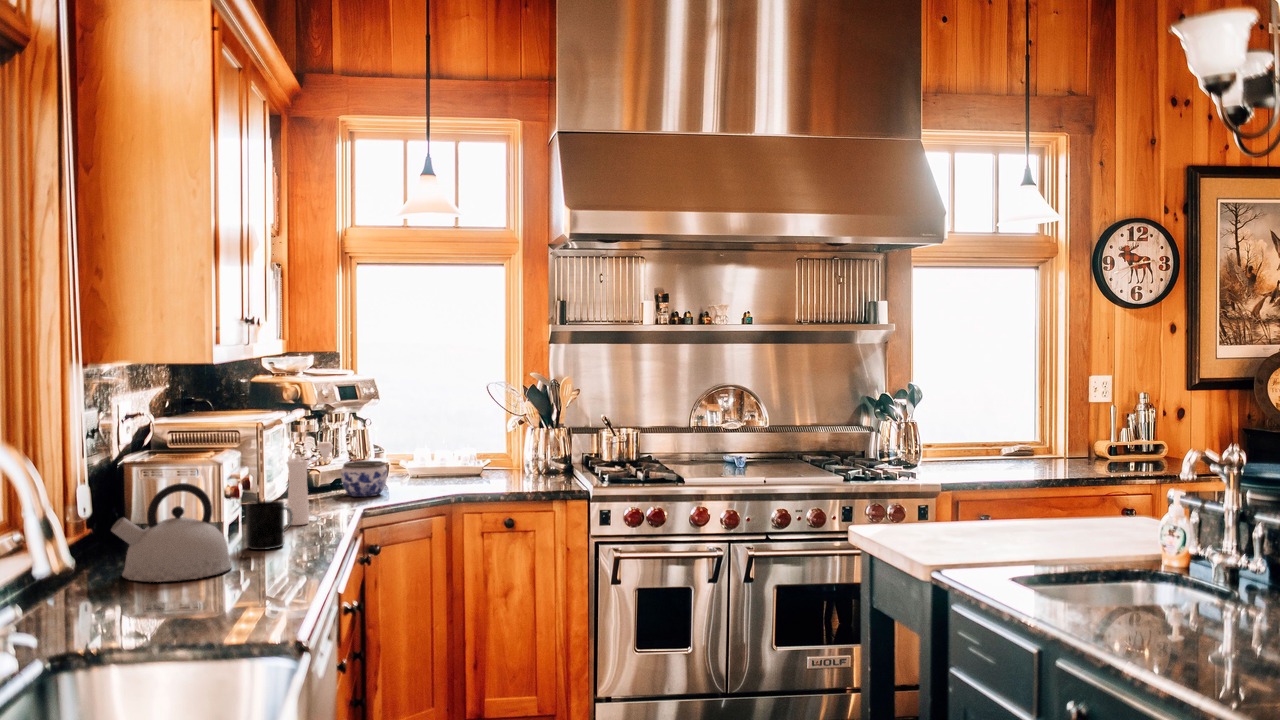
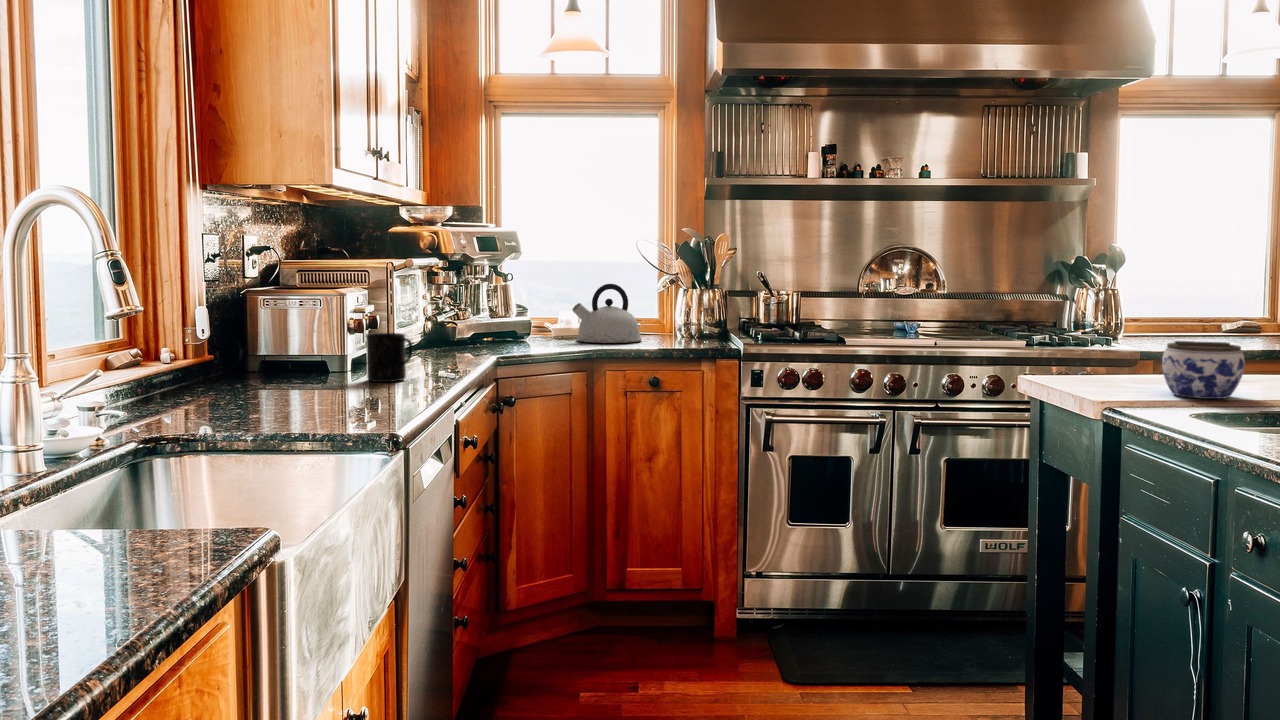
pepper mill: present [287,442,333,525] -> none [415,283,464,366]
jar: present [341,461,387,497] -> present [1162,341,1244,399]
kettle: present [111,483,232,582] -> present [572,284,642,343]

